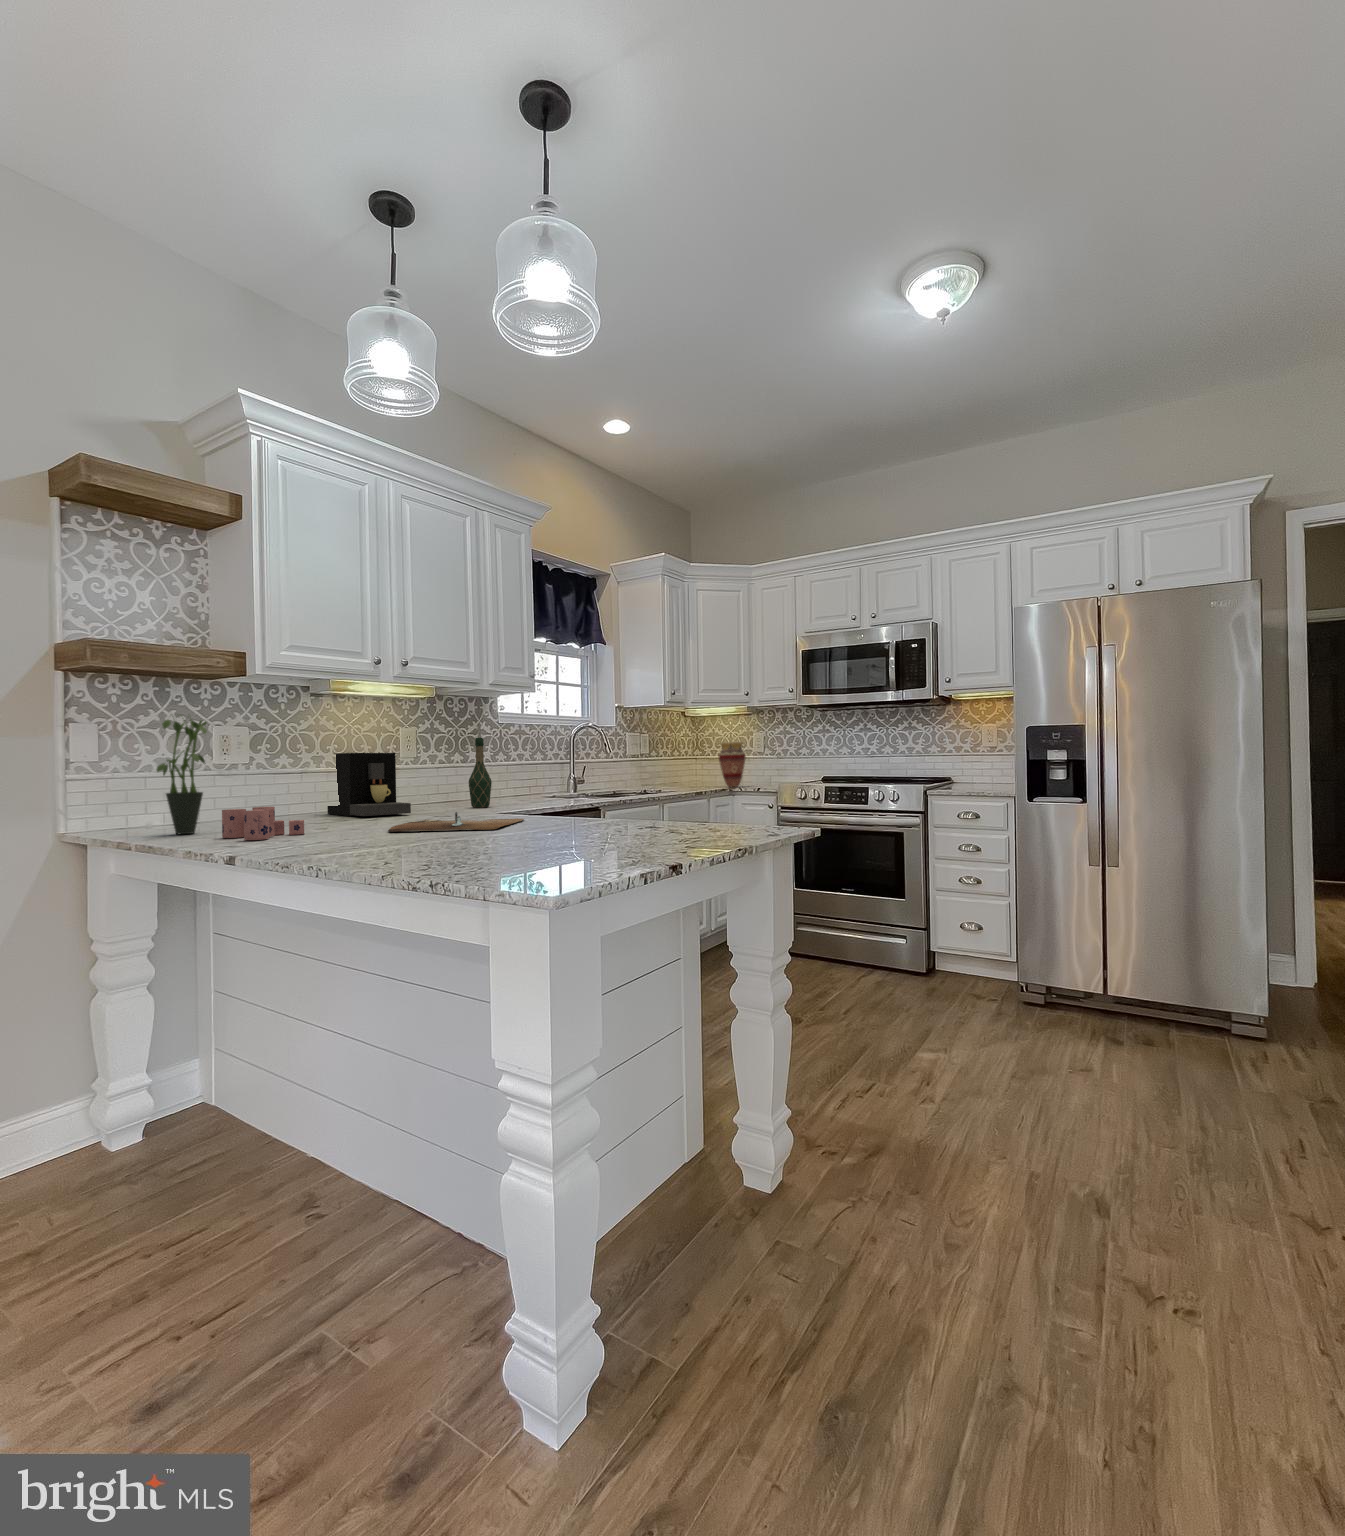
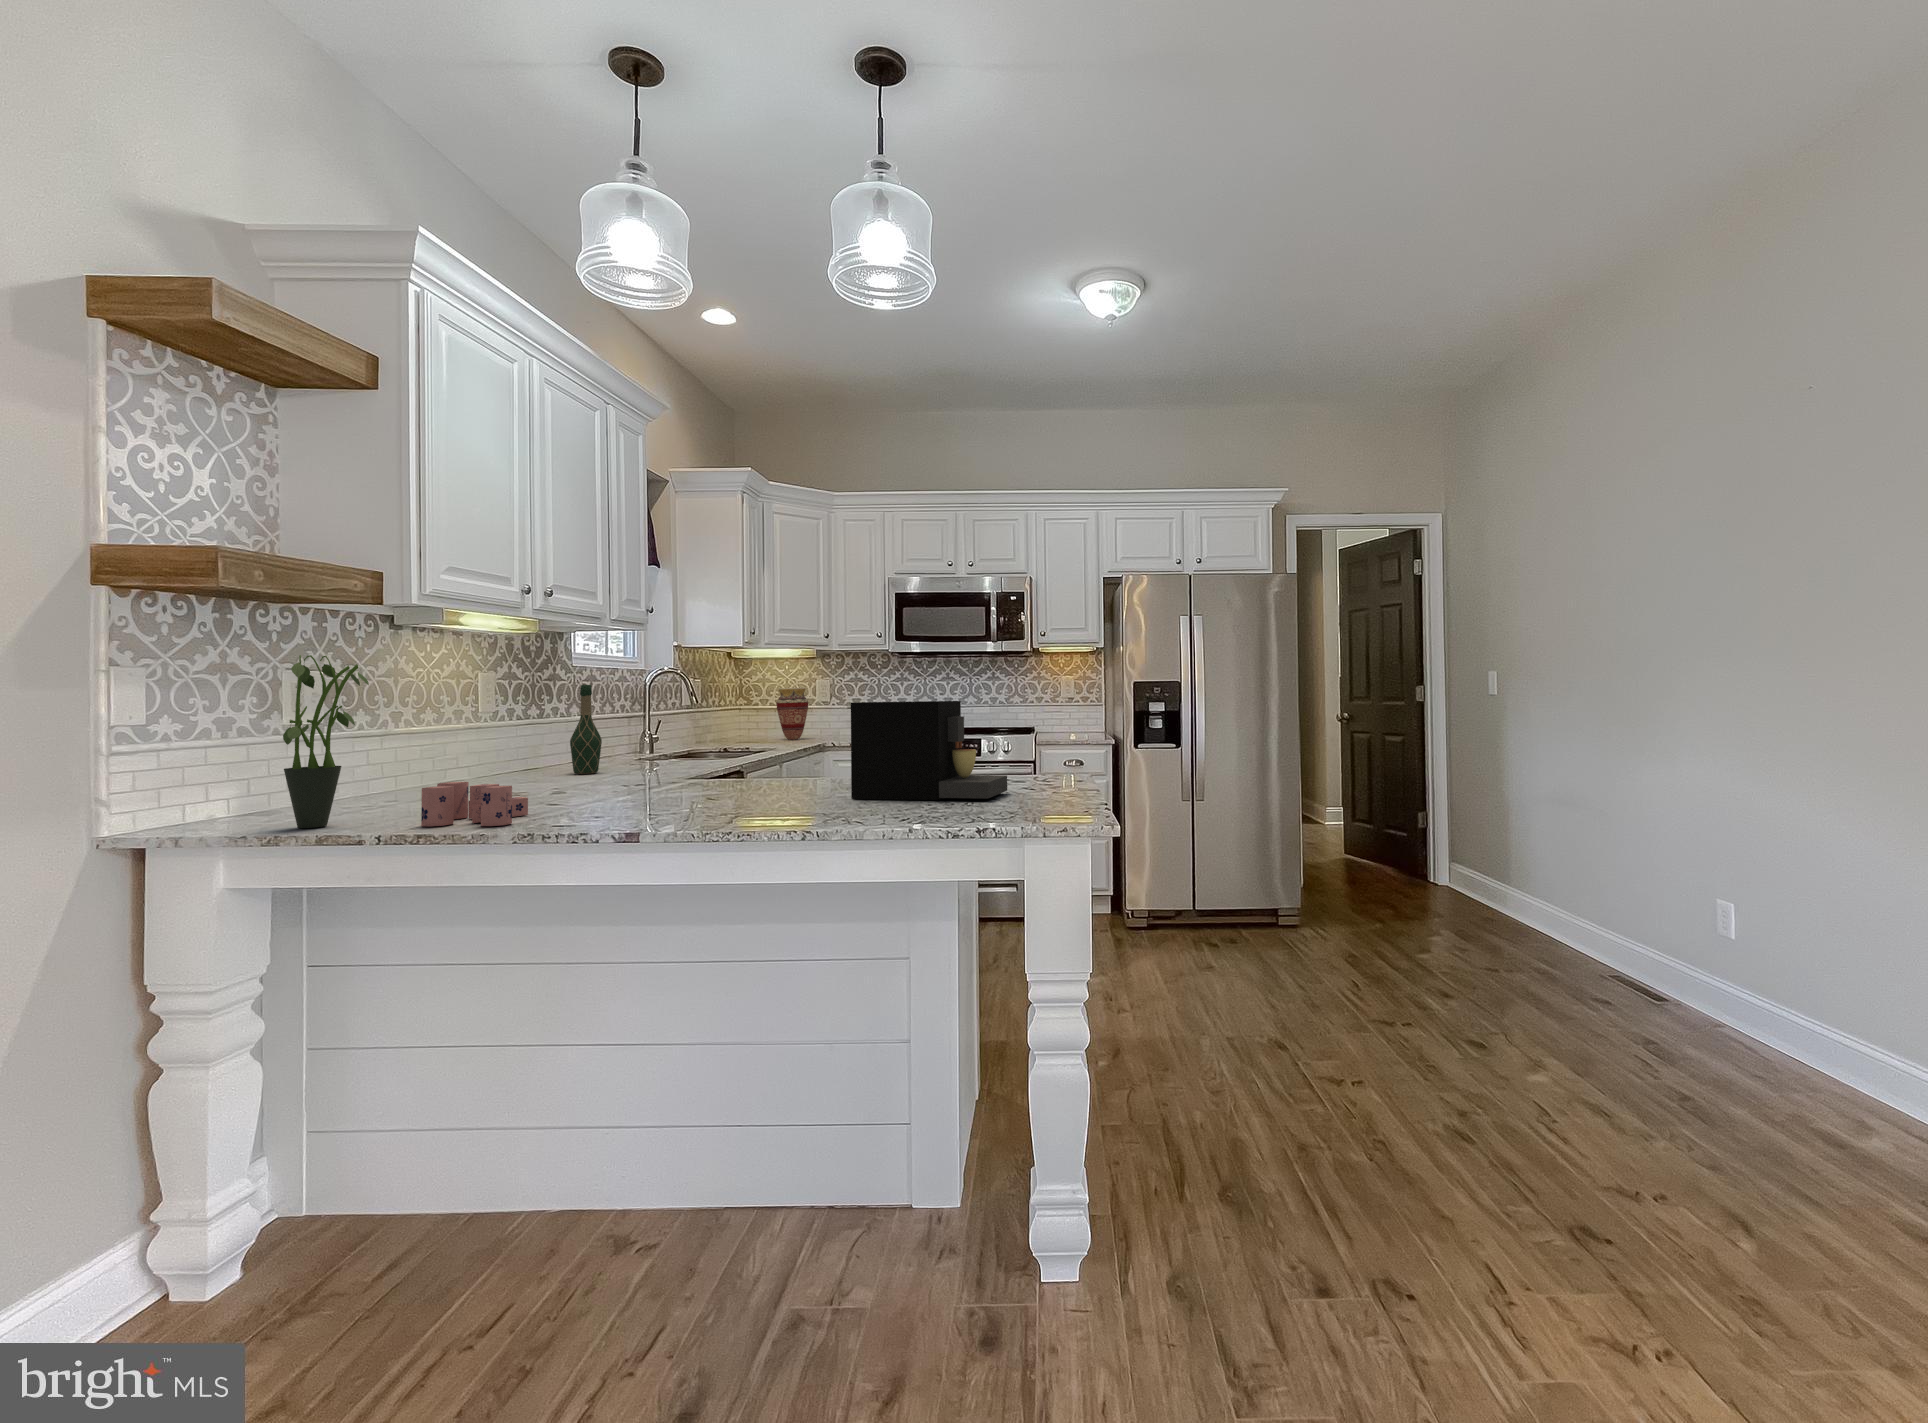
coffee maker: present [327,753,411,816] -> present [851,701,1007,800]
cutting board: present [388,812,524,832] -> none [598,778,768,805]

